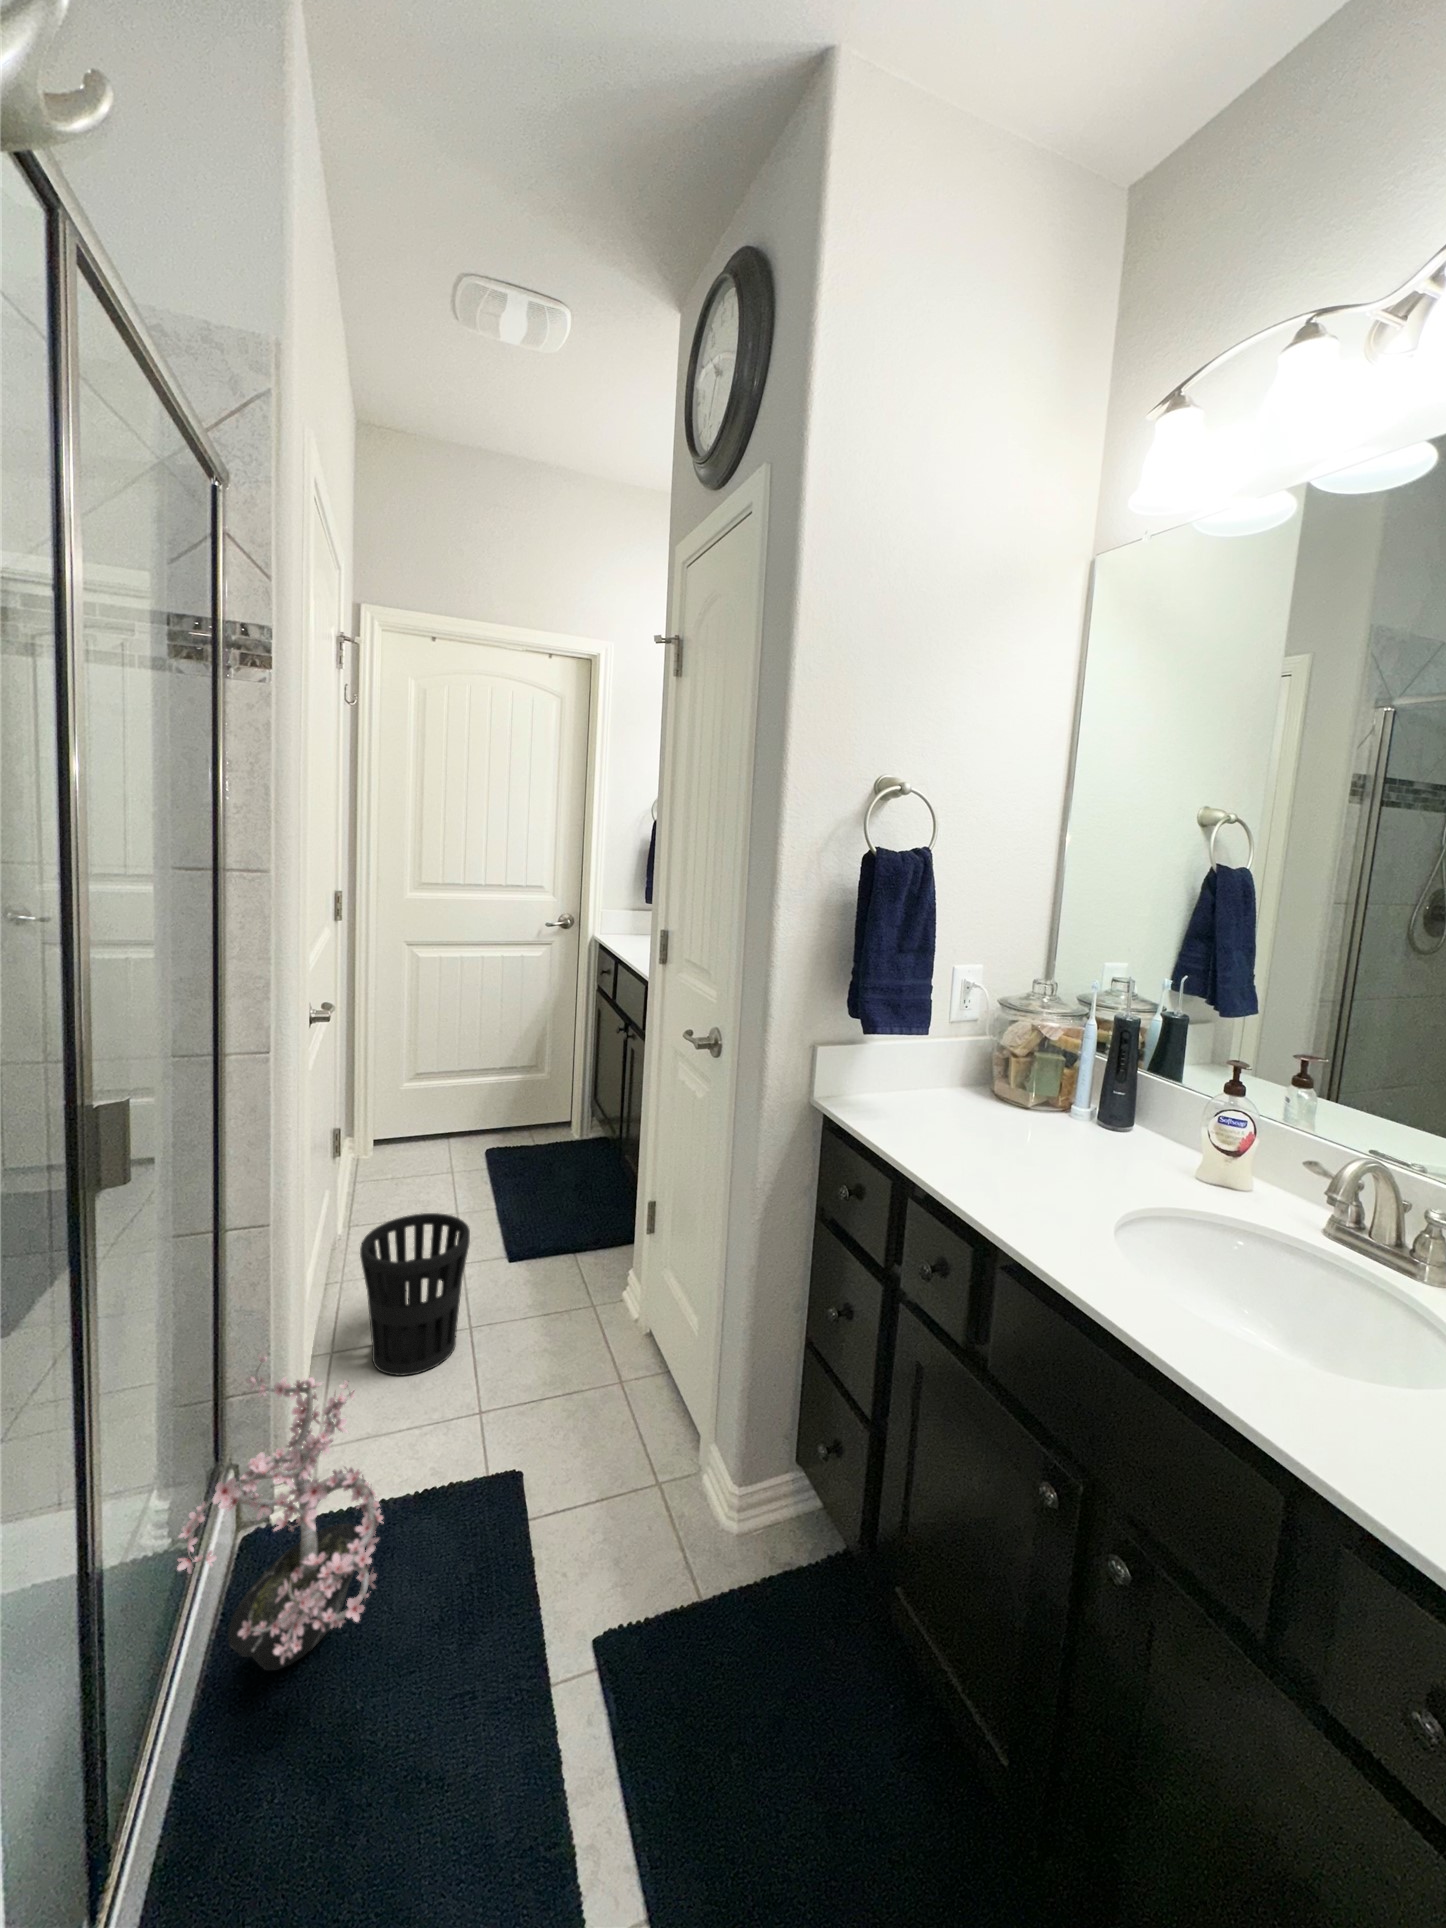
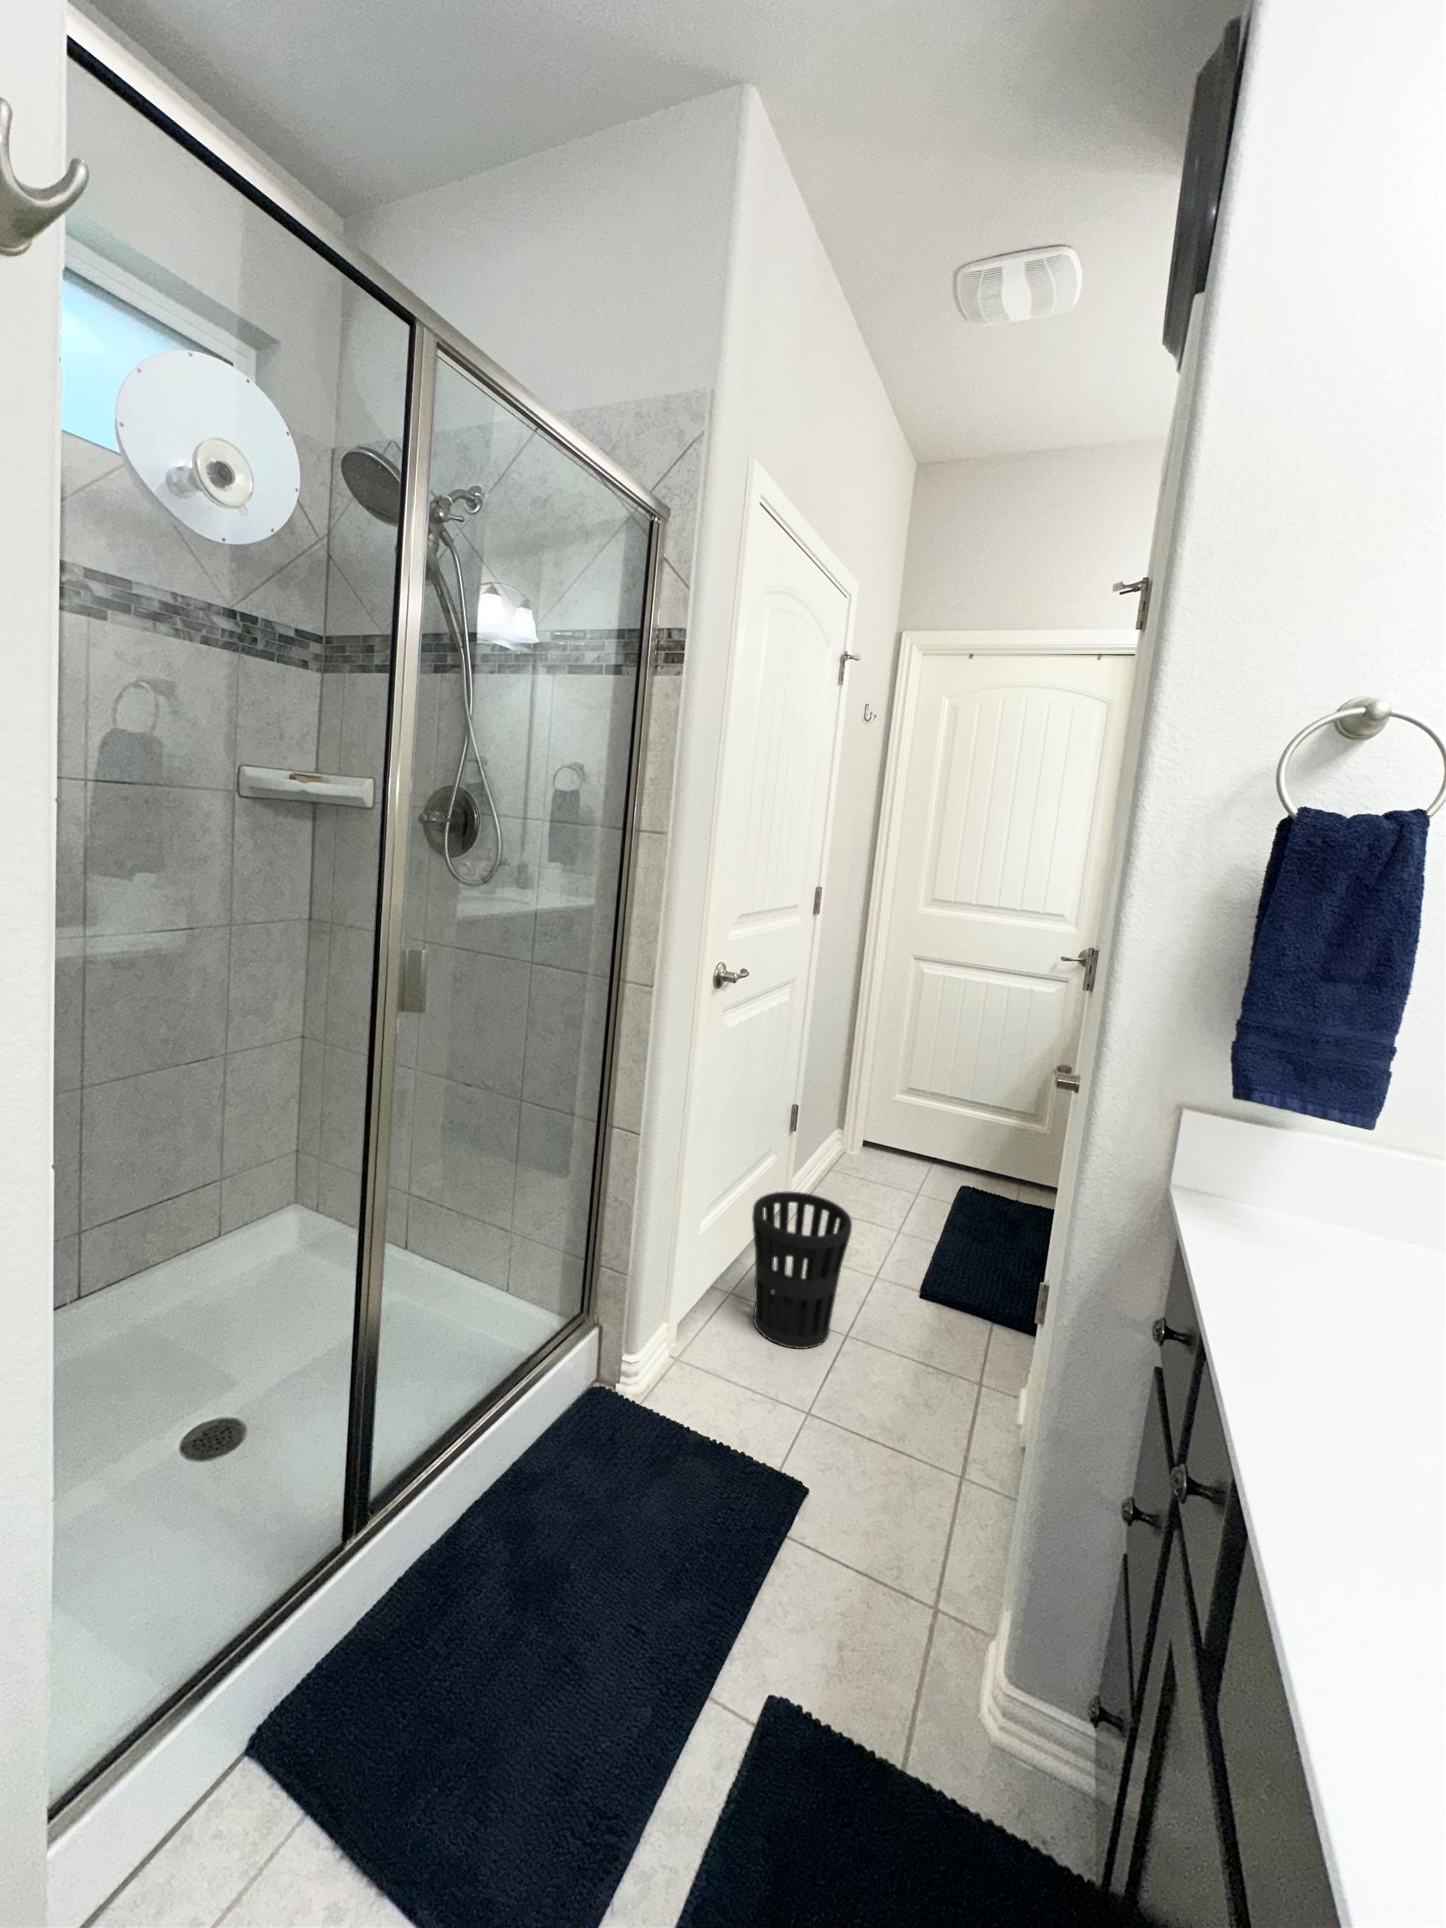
potted plant: present [177,1355,383,1670] -> none [460,1215,665,1495]

